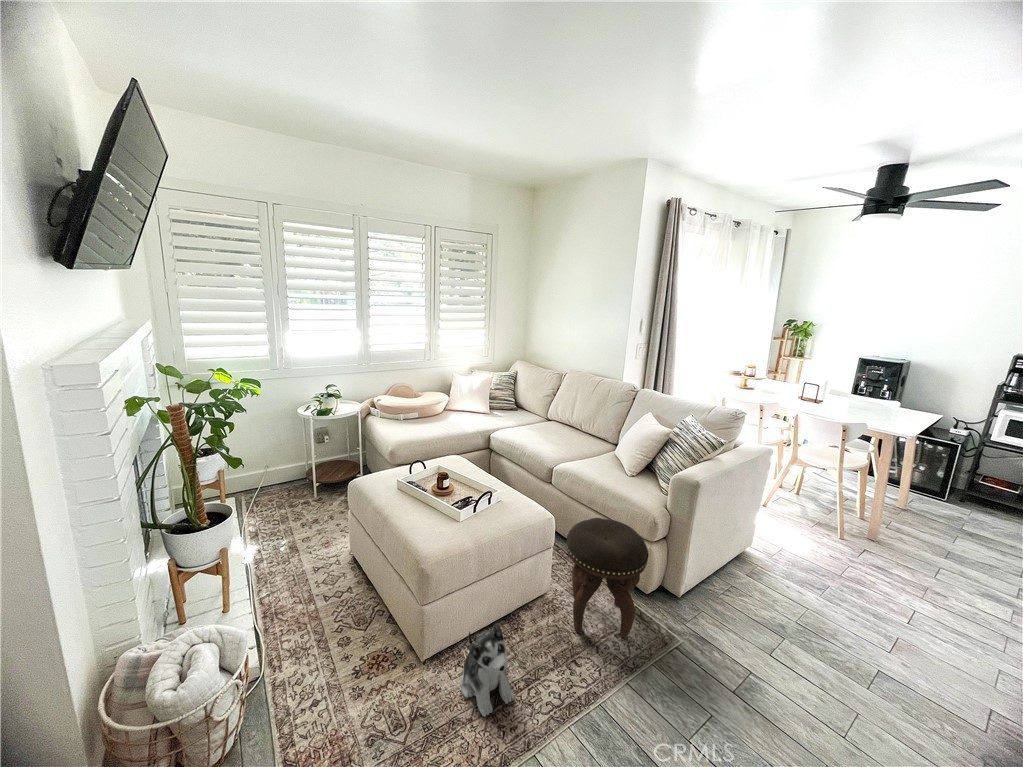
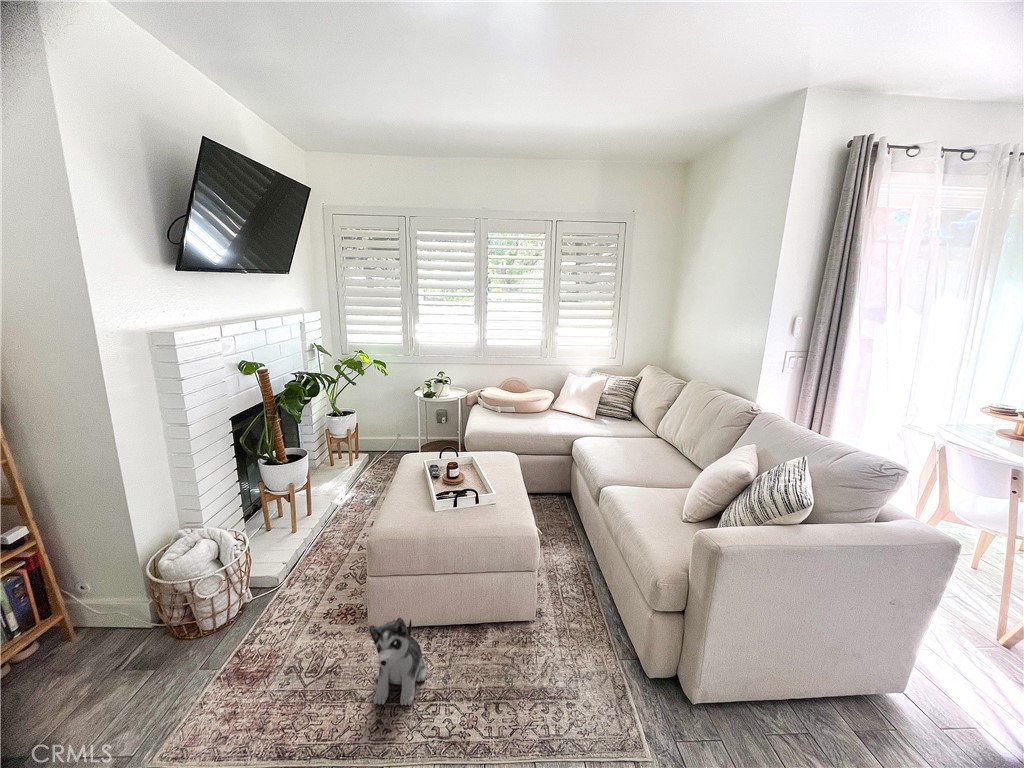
footstool: present [566,518,649,639] -> none [523,550,626,715]

